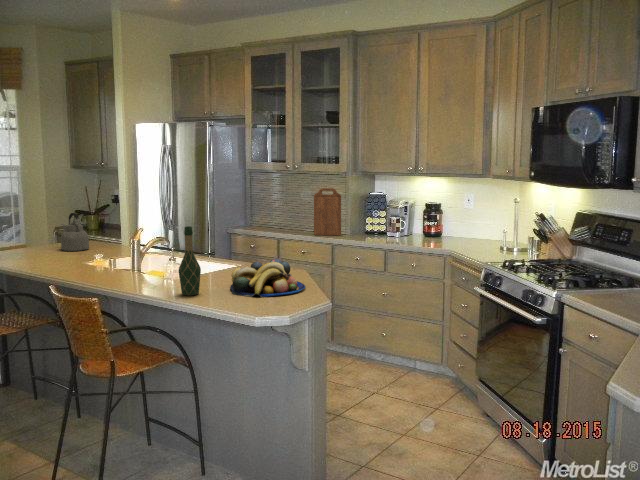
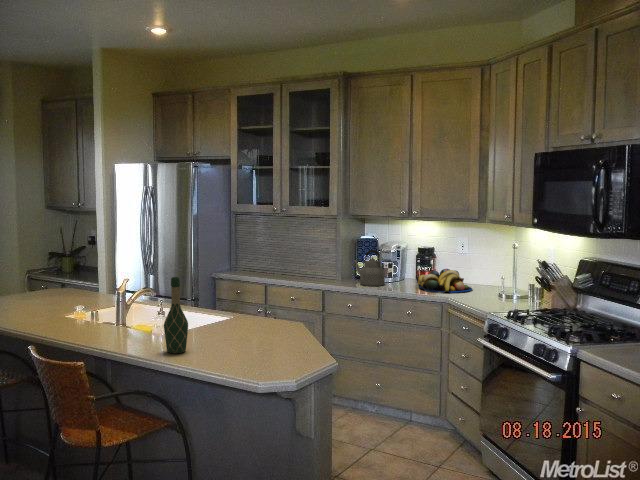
cutting board: present [314,188,341,236] -> none [302,232,331,281]
kettle: present [61,213,89,251] -> present [353,250,385,286]
fruit bowl: present [230,259,306,297] -> present [418,269,472,293]

